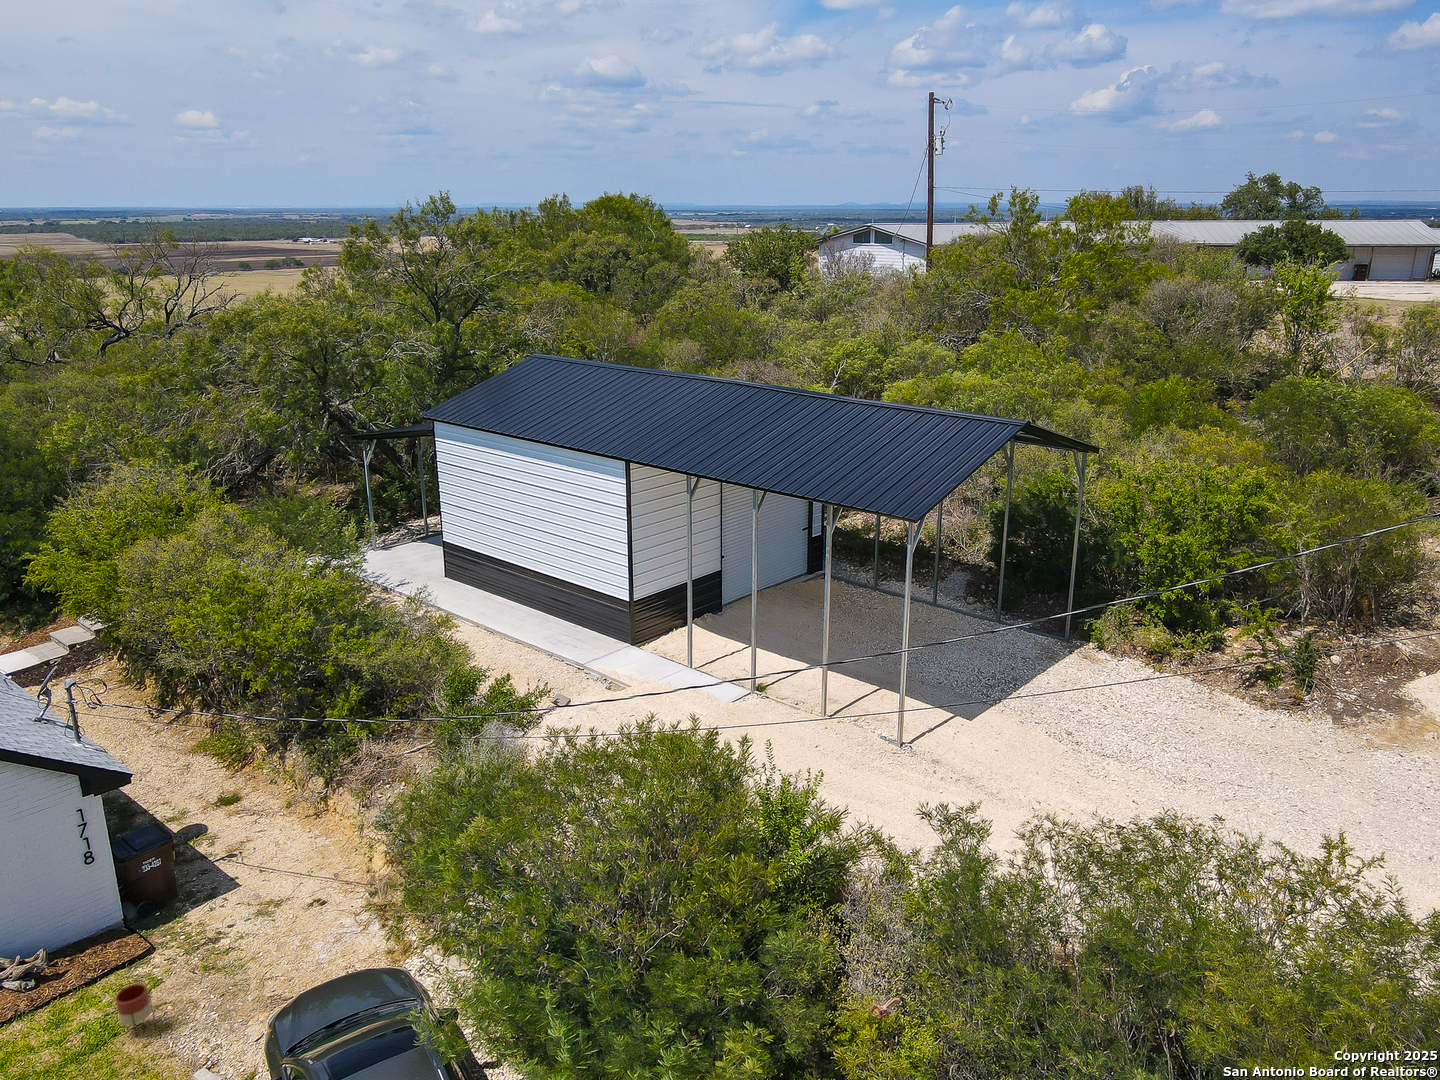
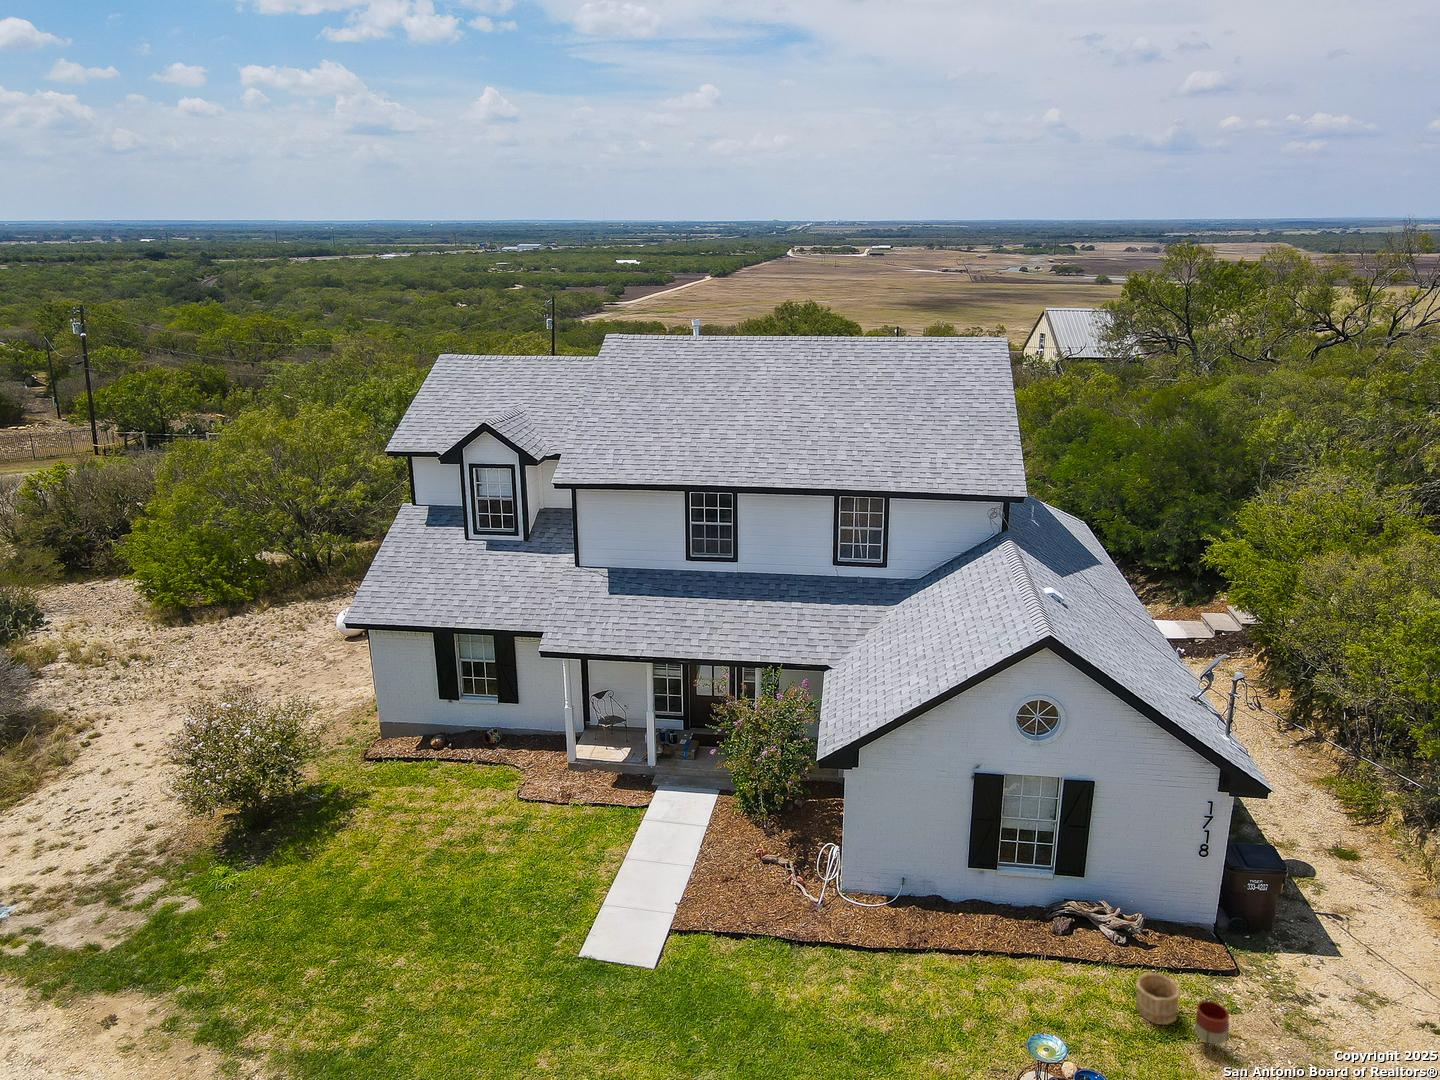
wooden bucket: none [49,991,102,1046] -> present [1136,973,1180,1025]

